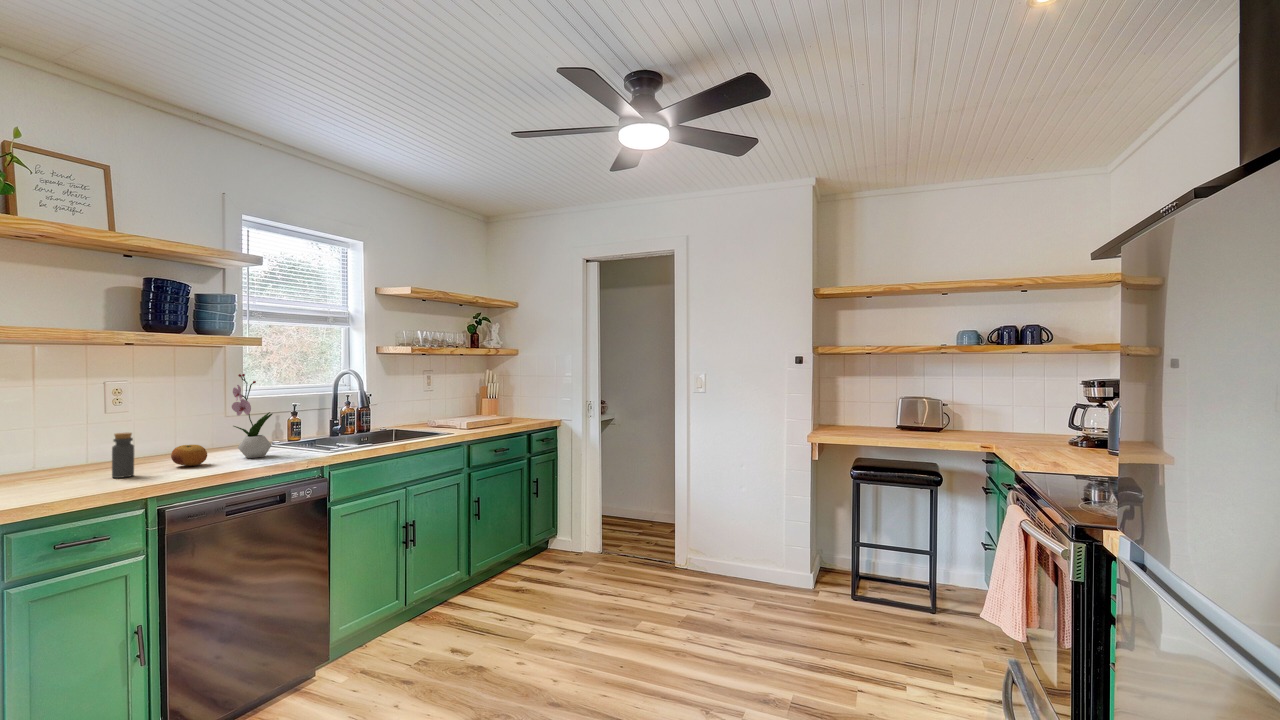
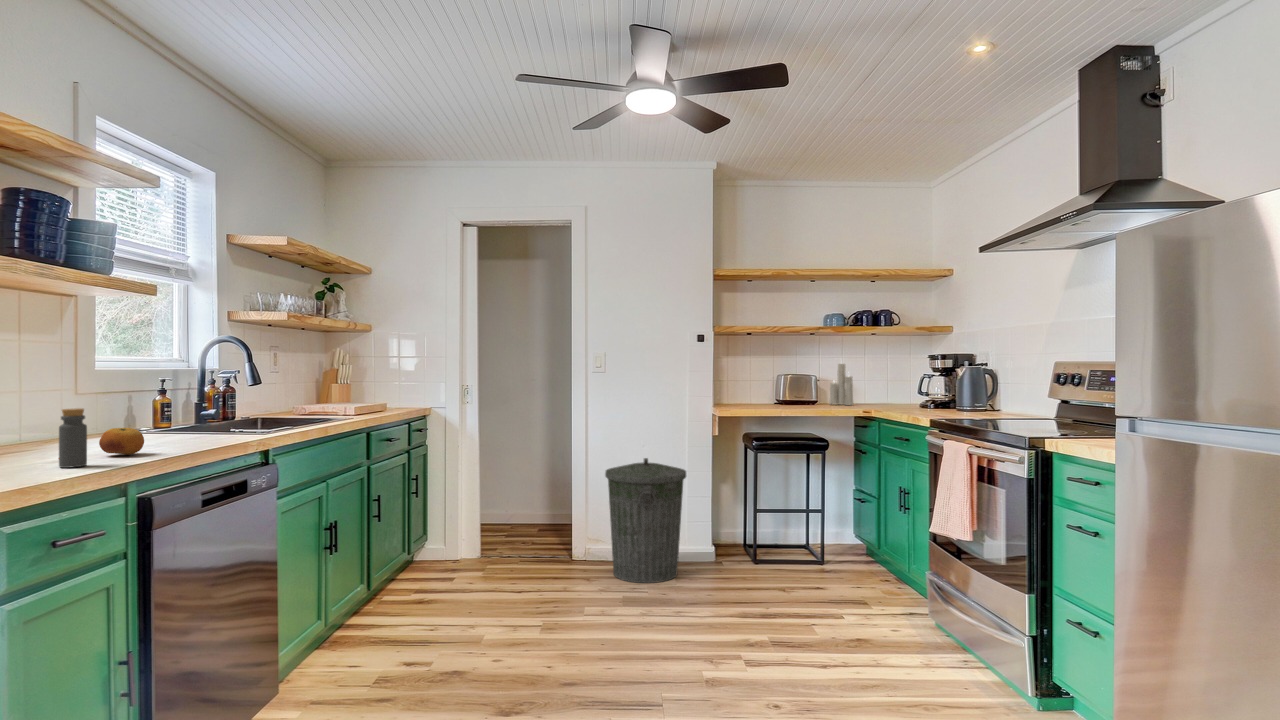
flower arrangement: present [232,374,272,458] -> none [146,338,205,447]
candle: none [958,376,988,434] -> present [829,363,854,405]
trash can: none [690,478,771,605] -> present [605,458,686,583]

